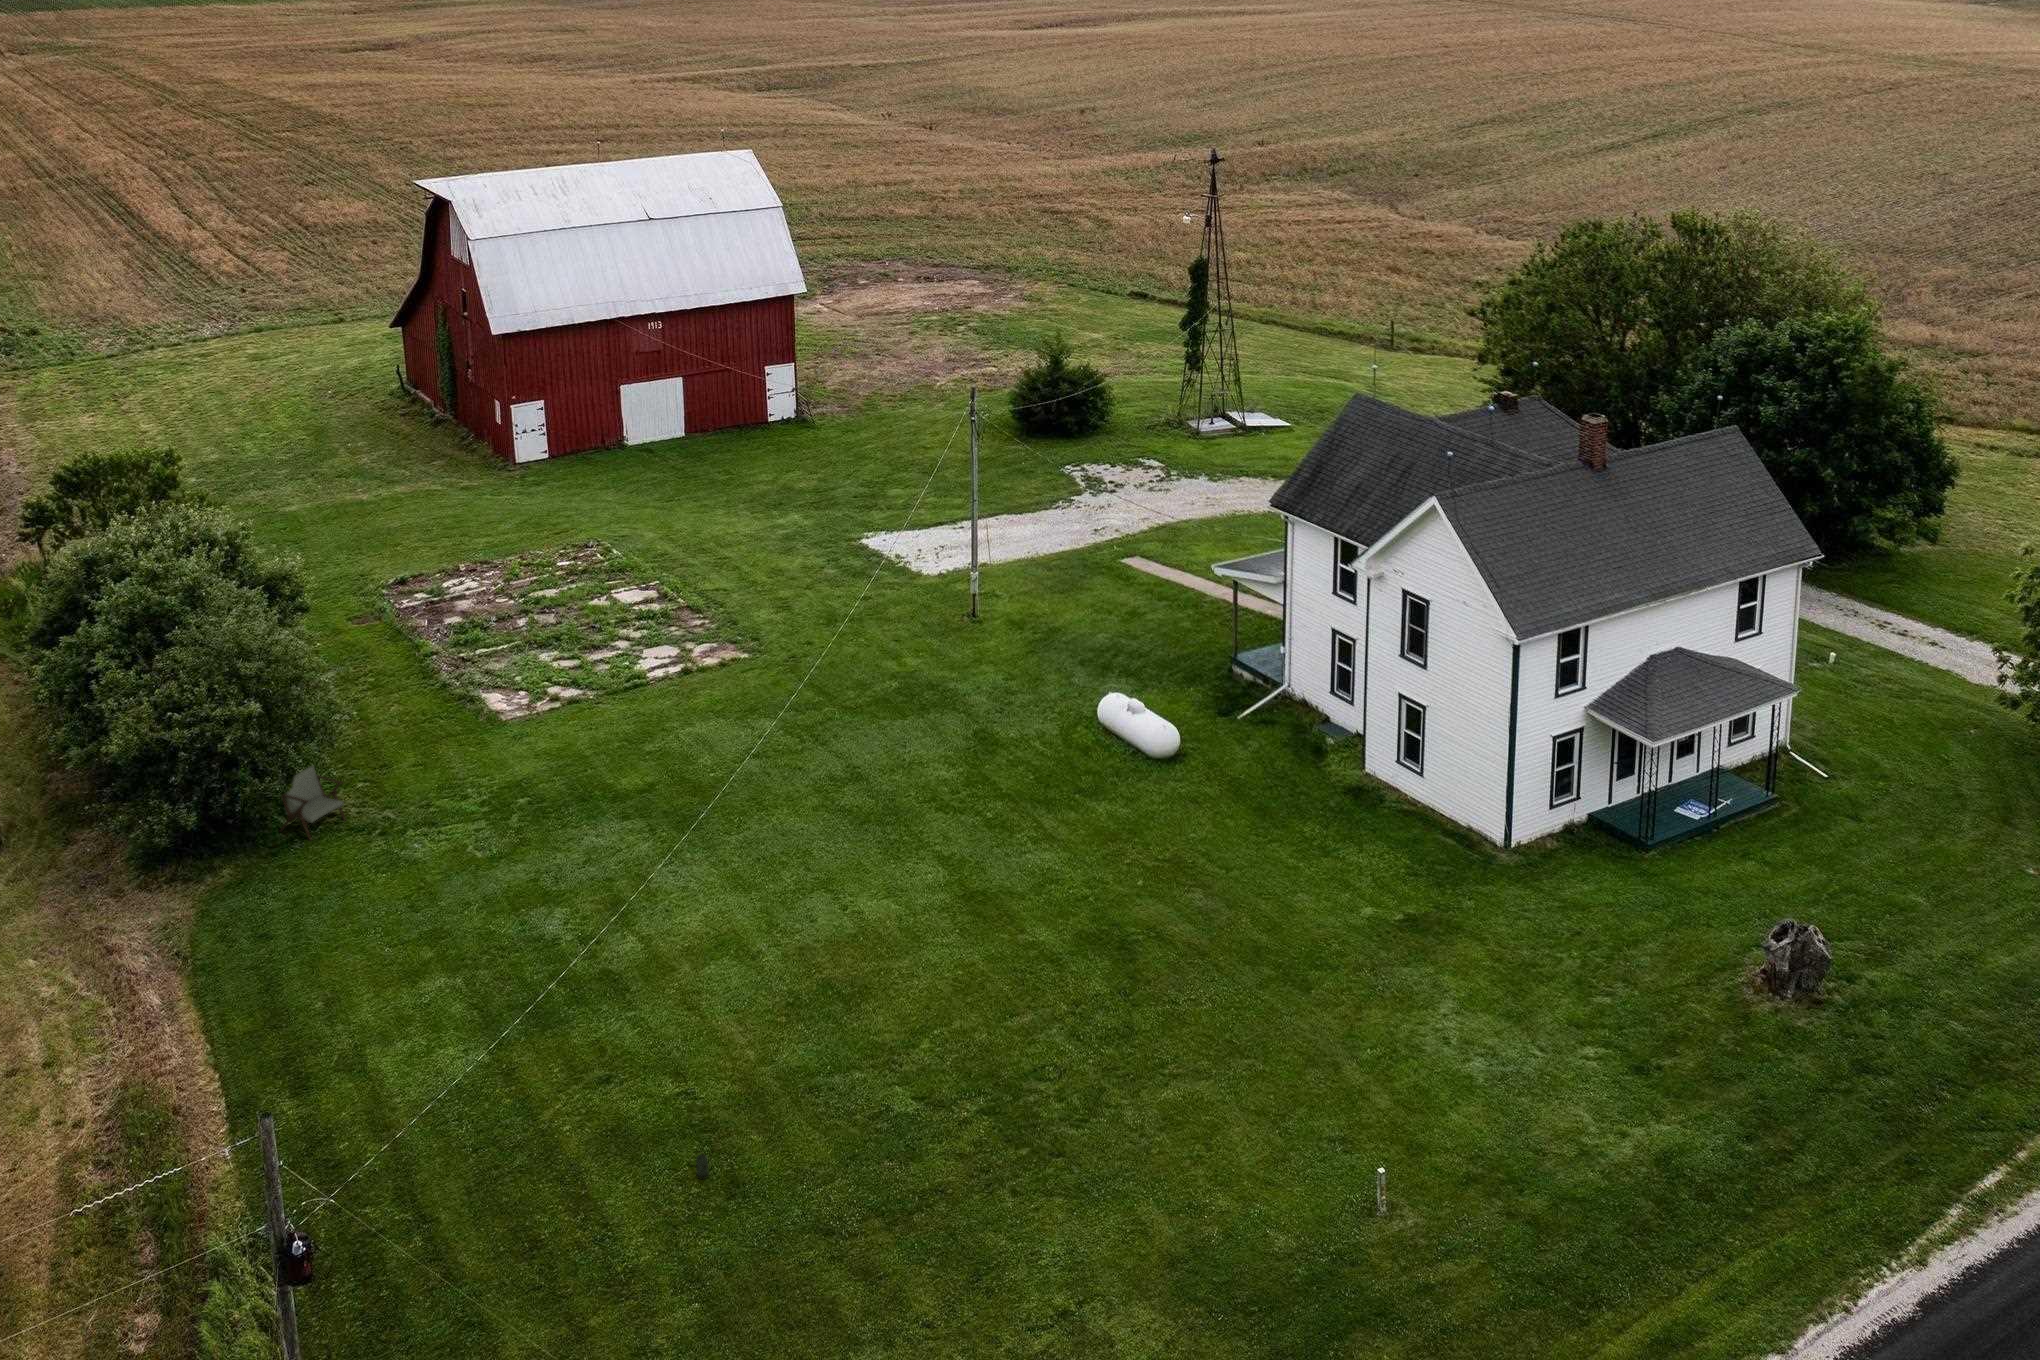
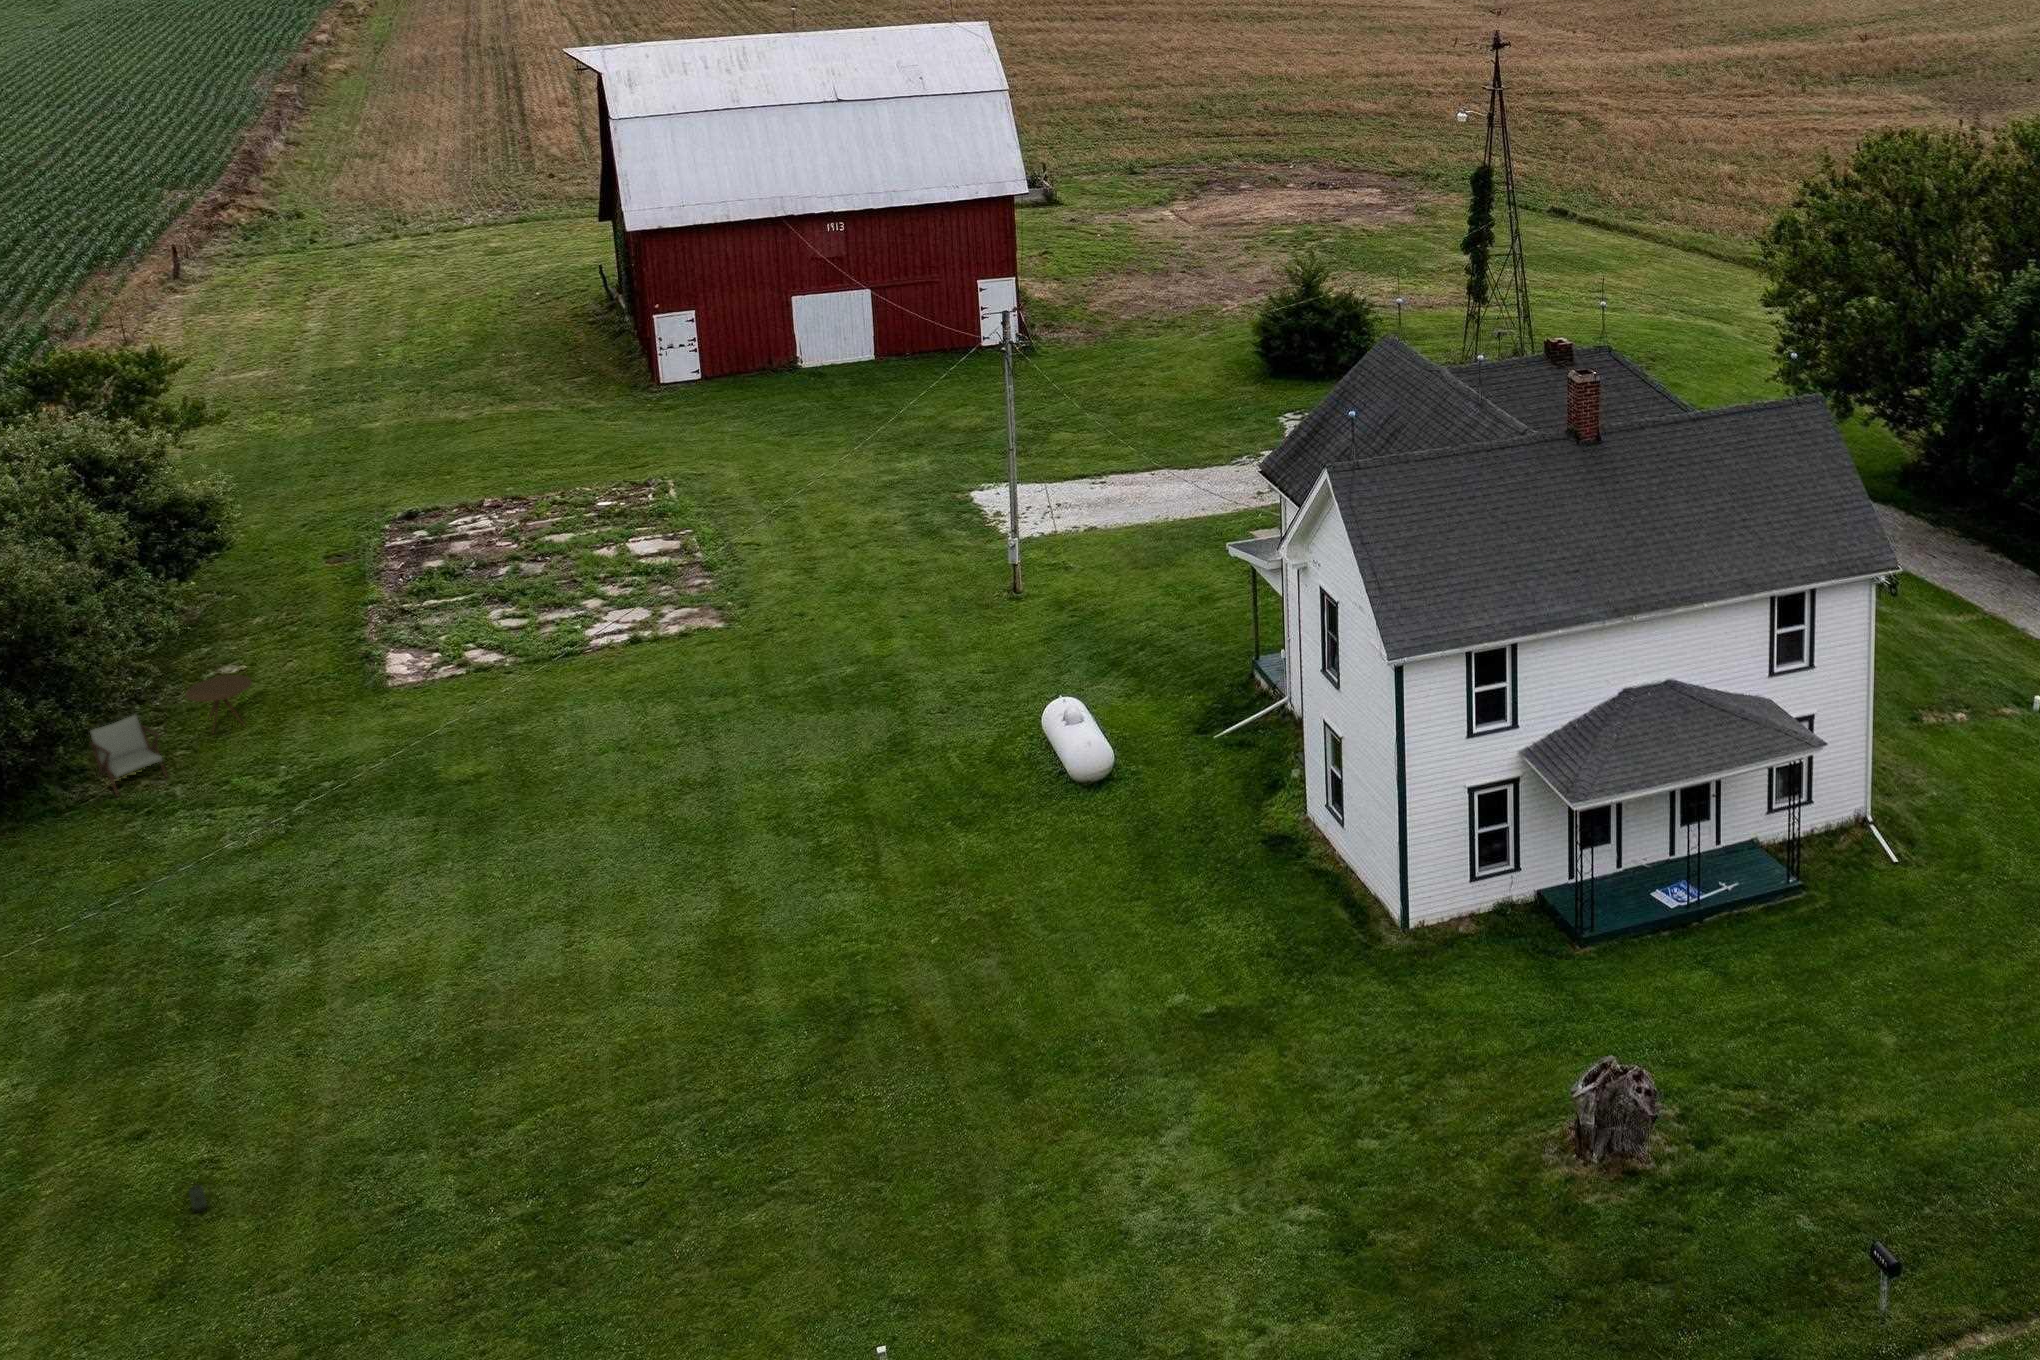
round table: none [330,726,389,781] -> present [185,675,252,732]

